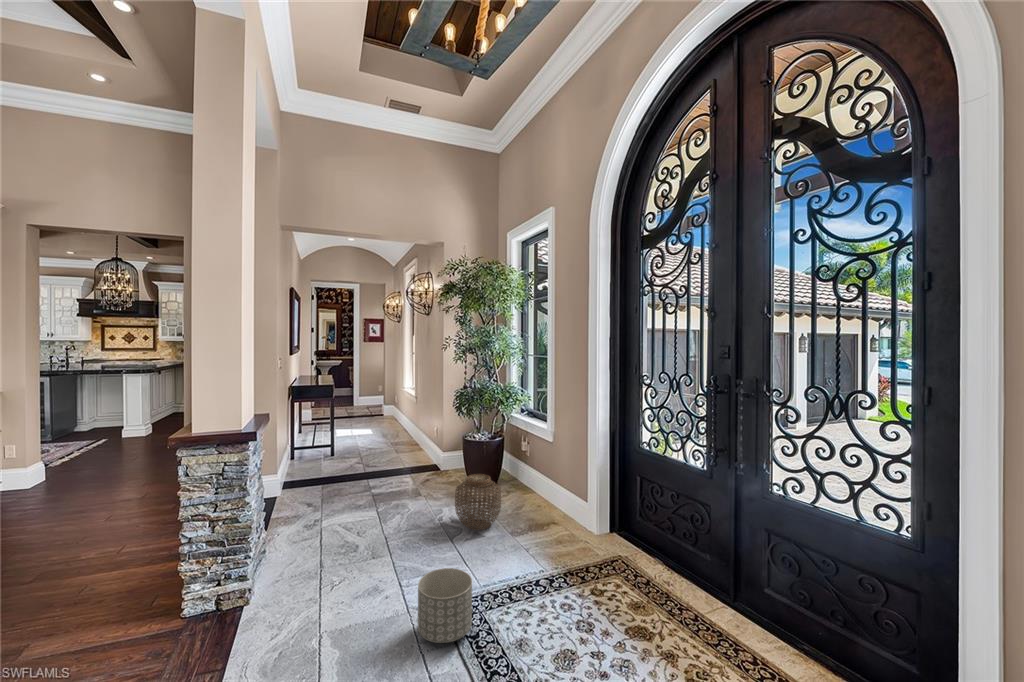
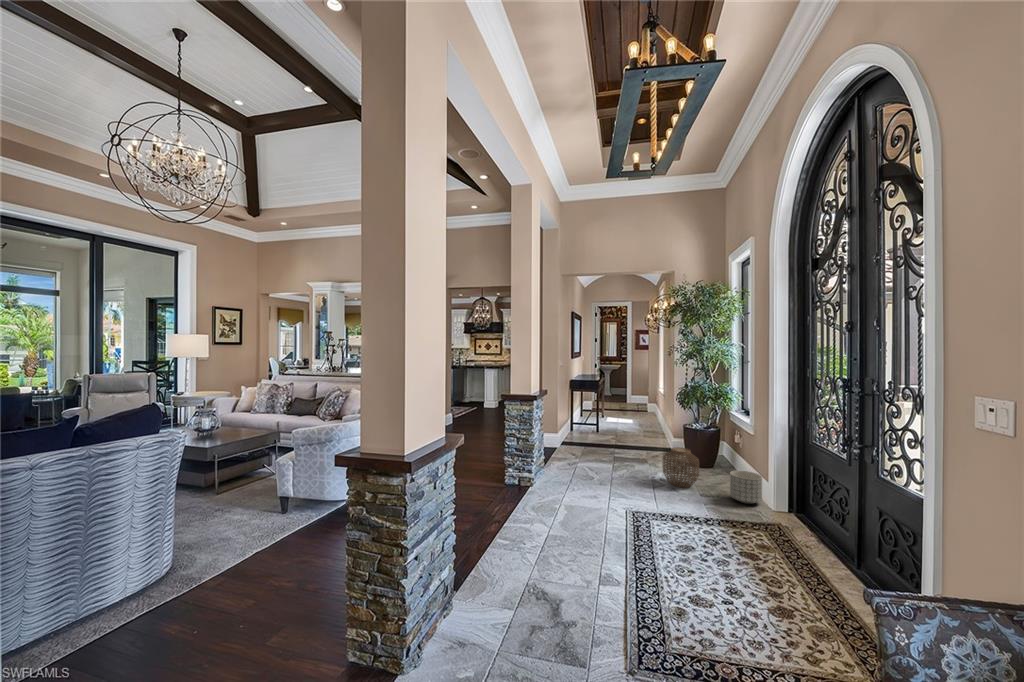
planter: present [418,568,472,643] -> present [730,471,762,504]

